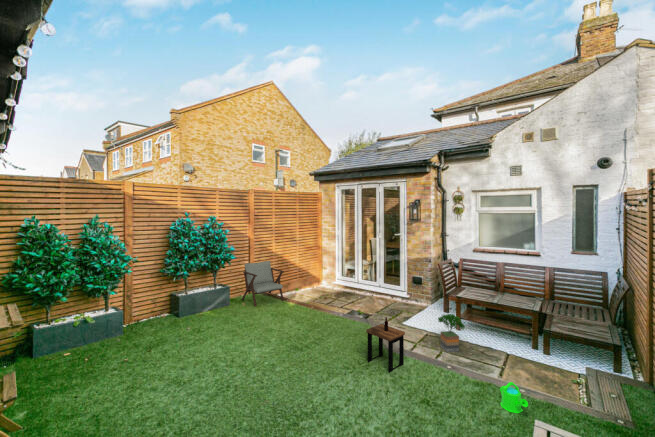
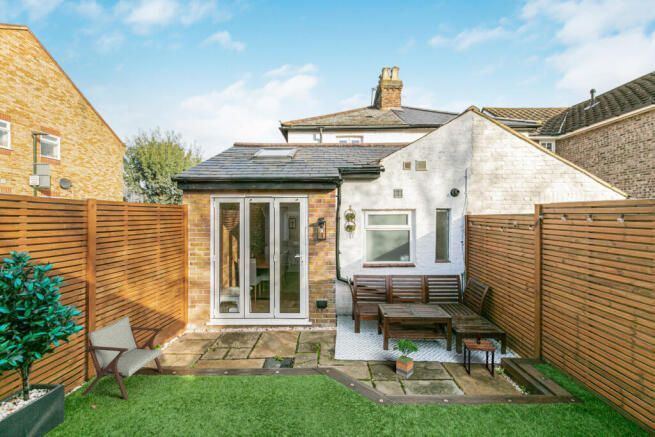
side table: present [366,317,405,373] -> present [463,333,496,377]
watering can: present [500,382,528,413] -> none [484,393,516,419]

